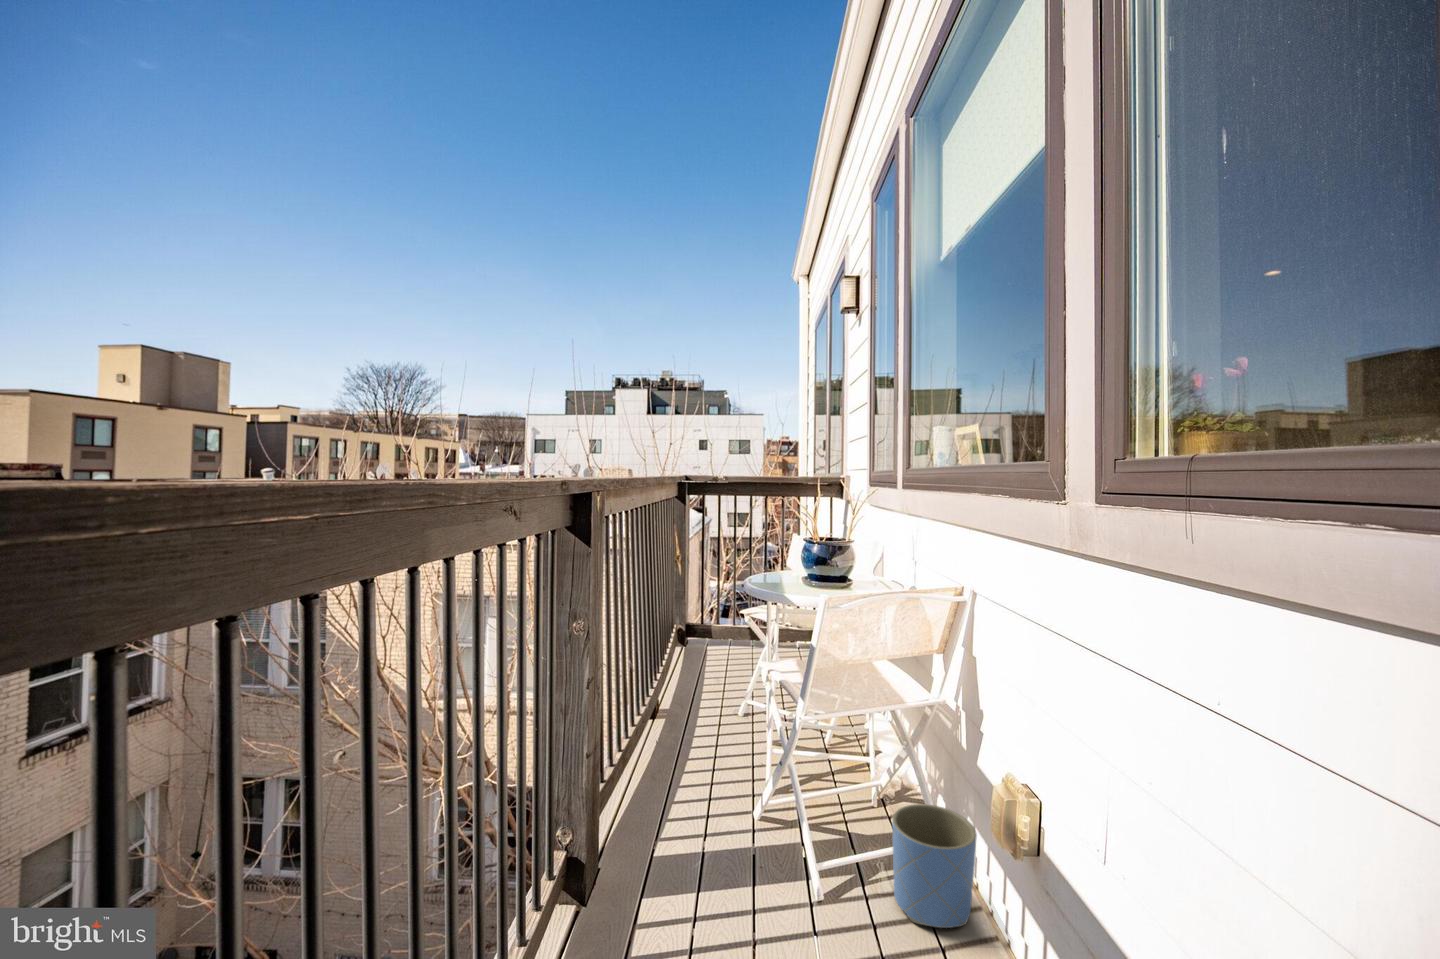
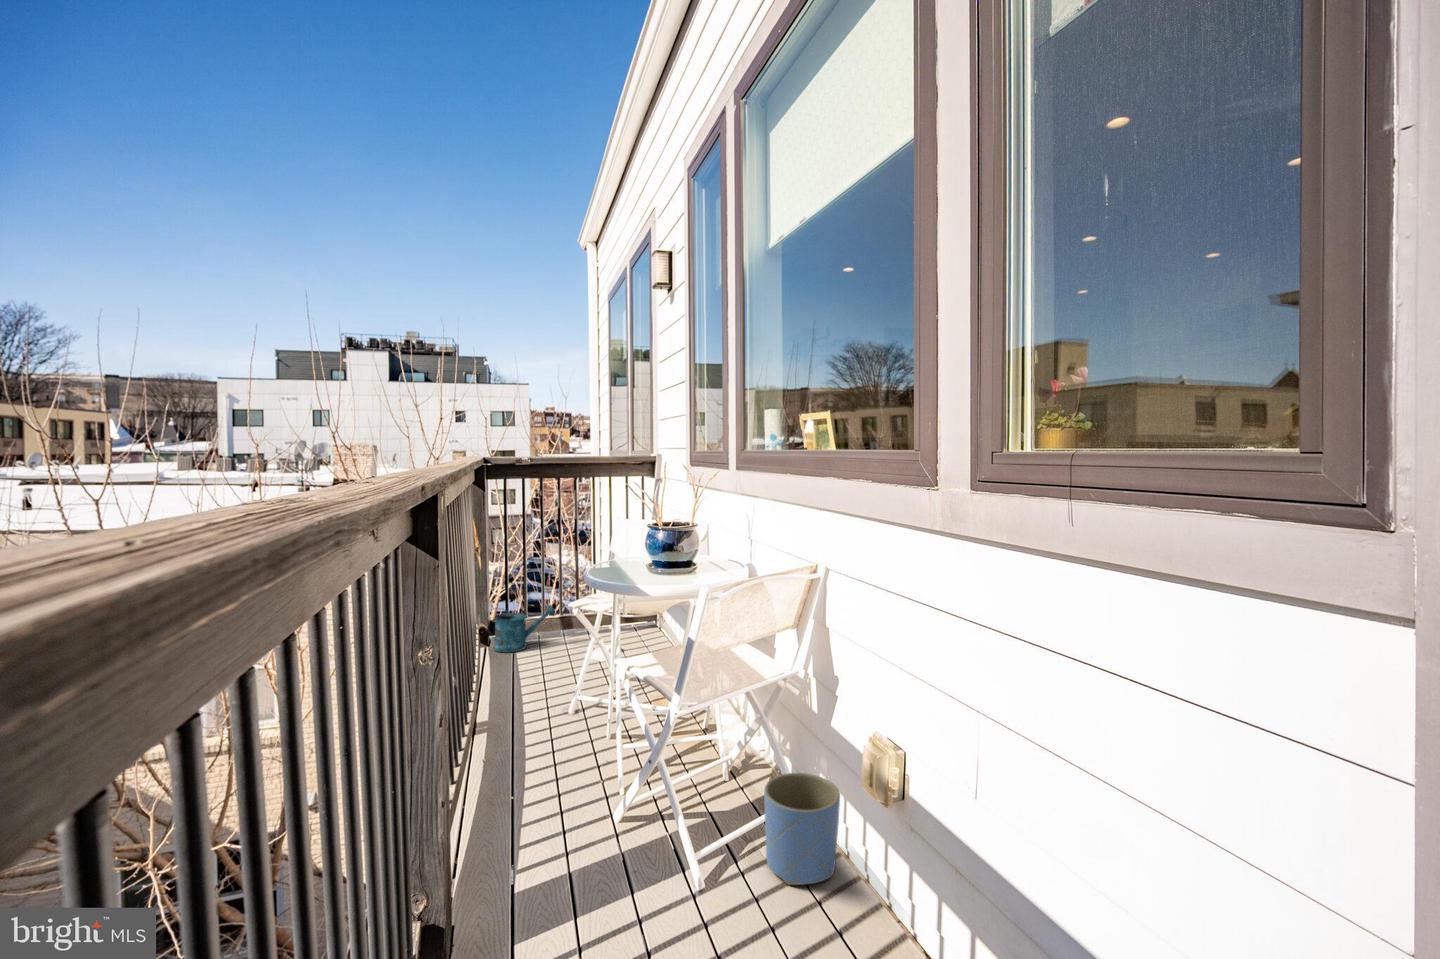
watering can: none [682,610,744,652] -> present [494,605,556,653]

